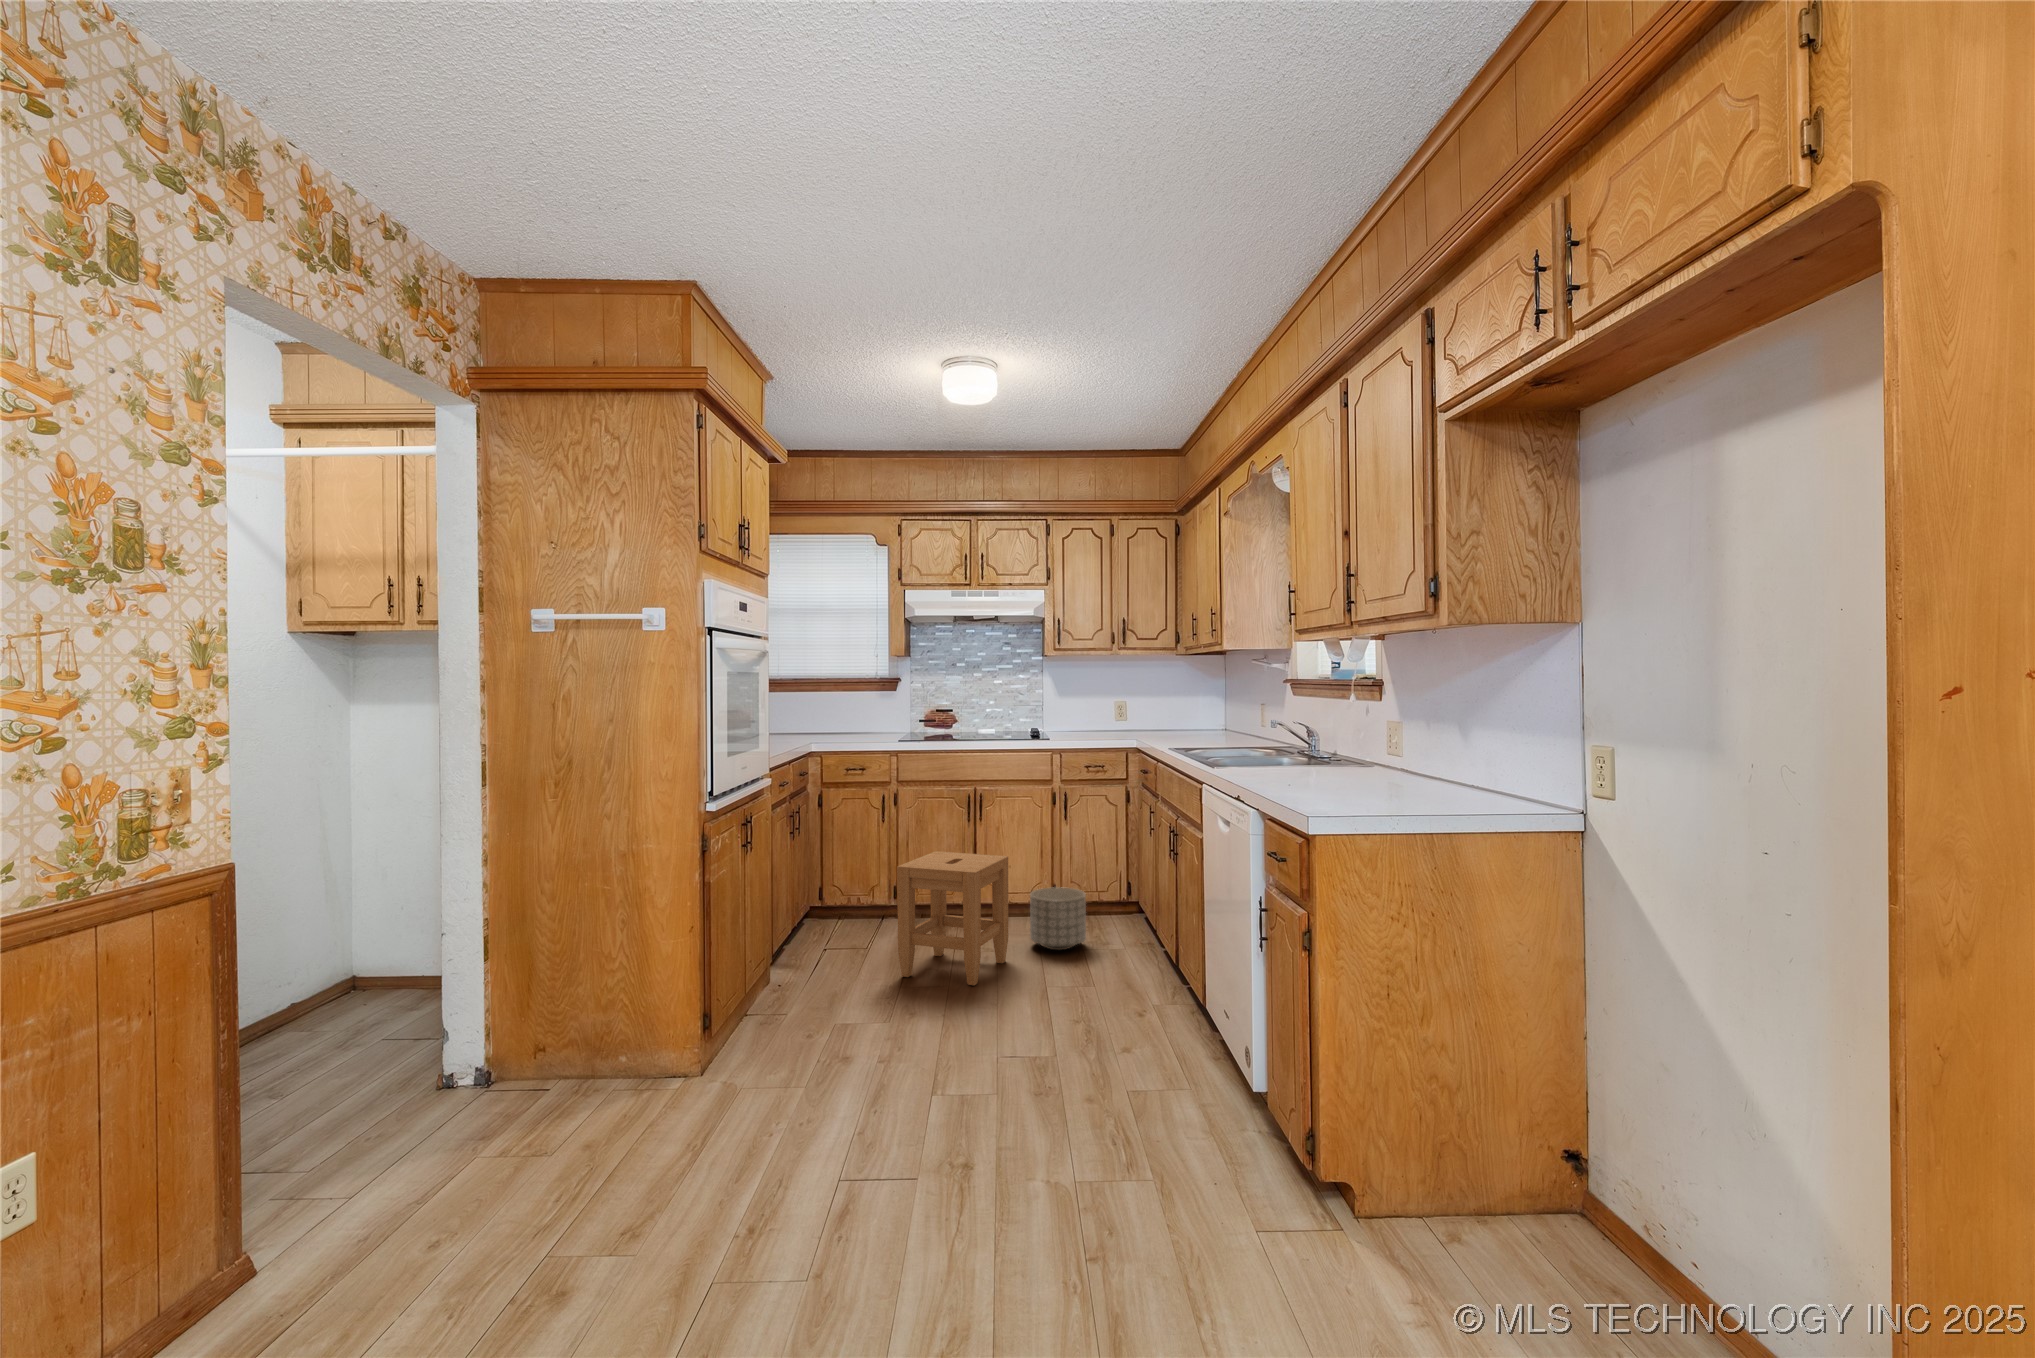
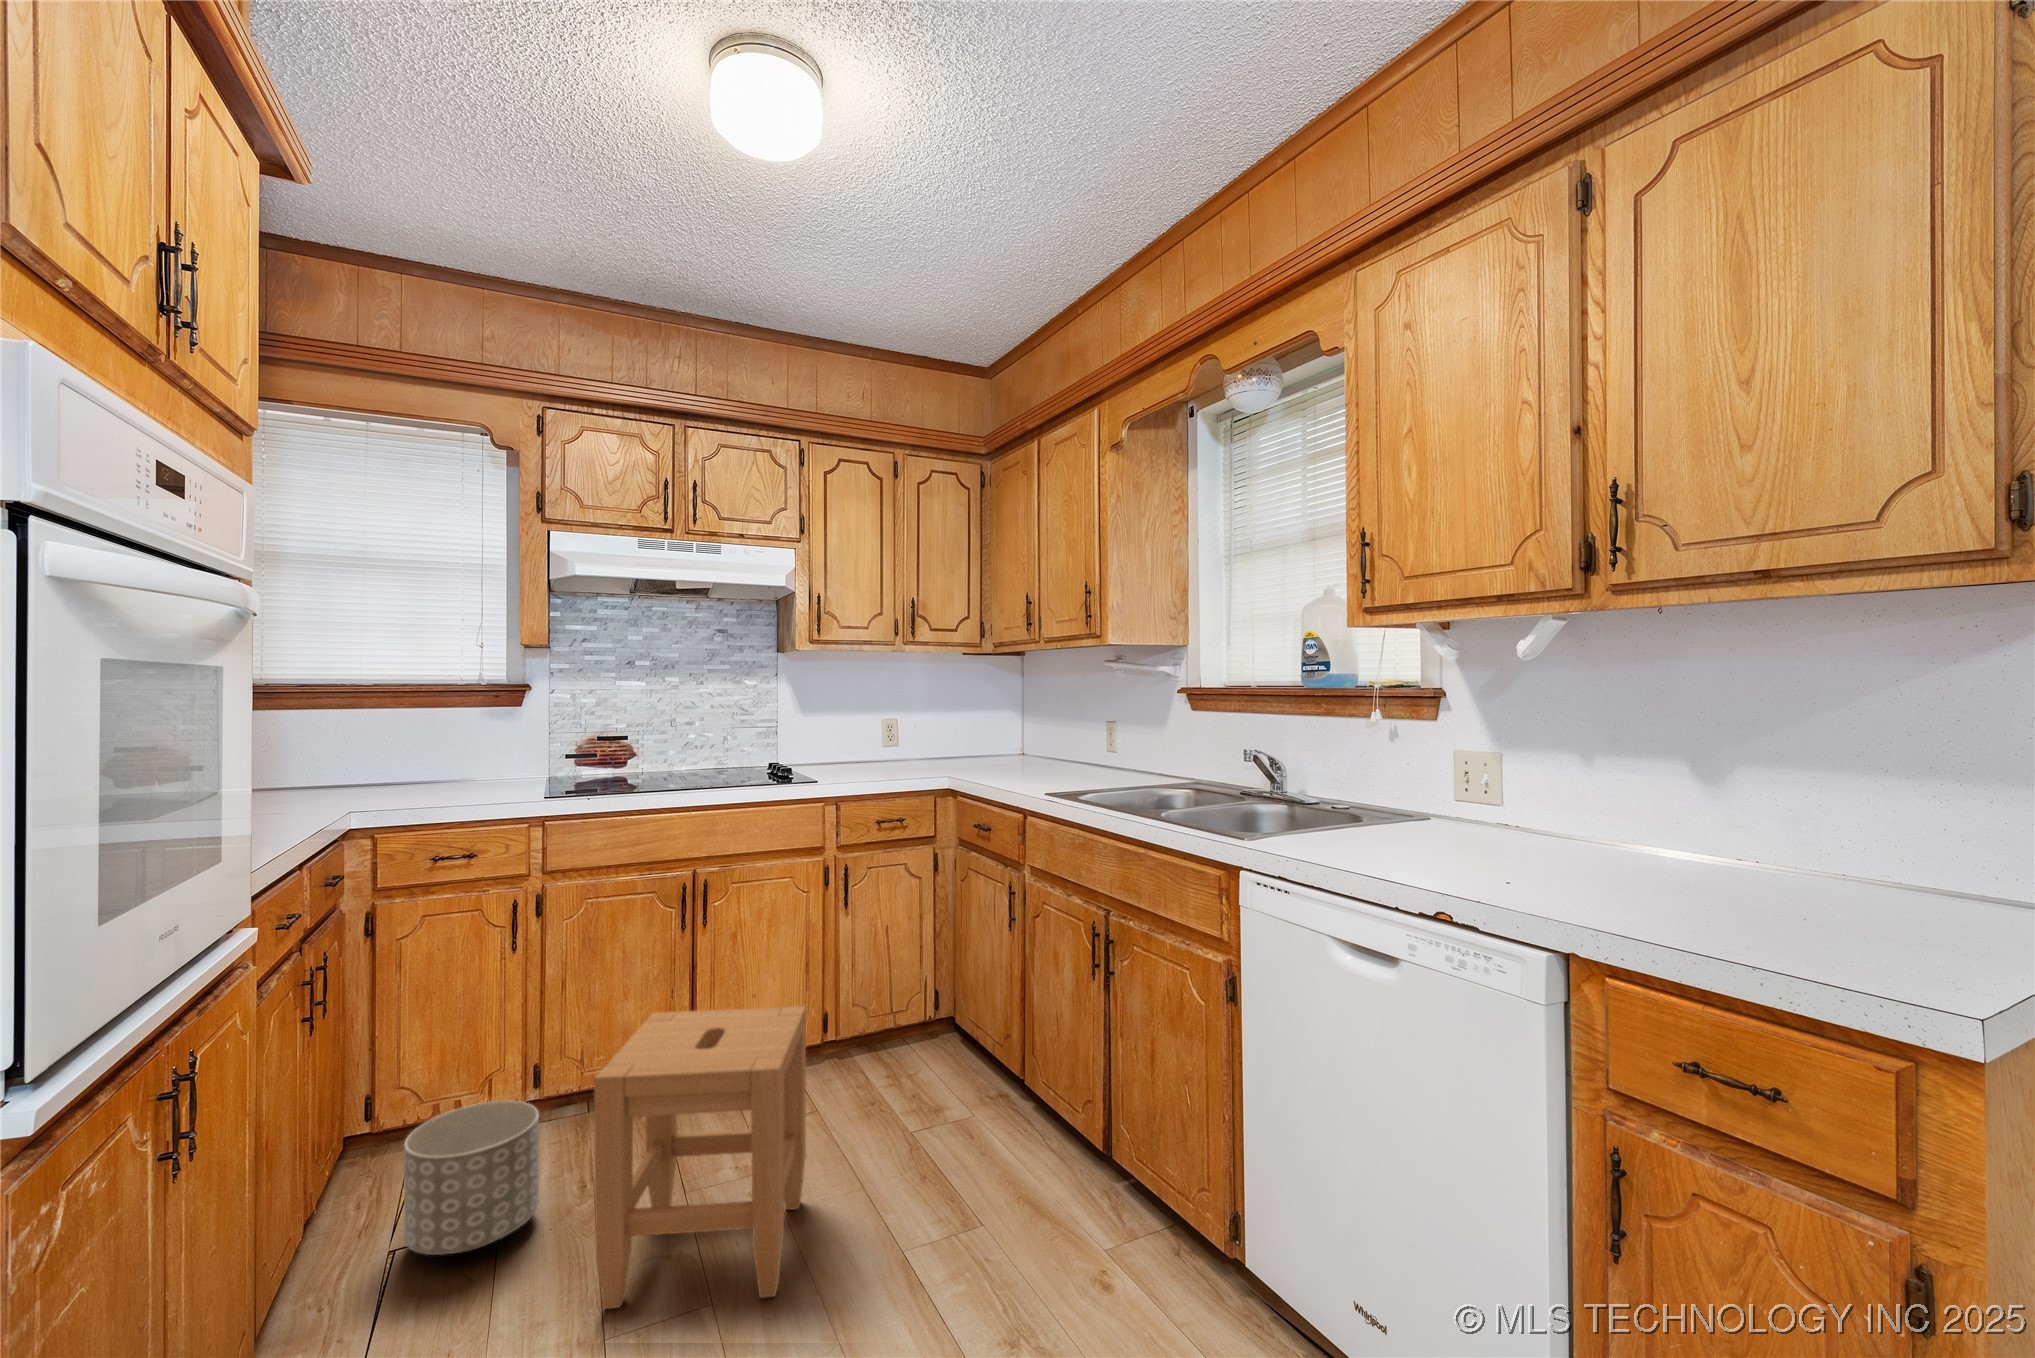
planter: present [1030,887,1086,950] -> present [404,1101,539,1255]

